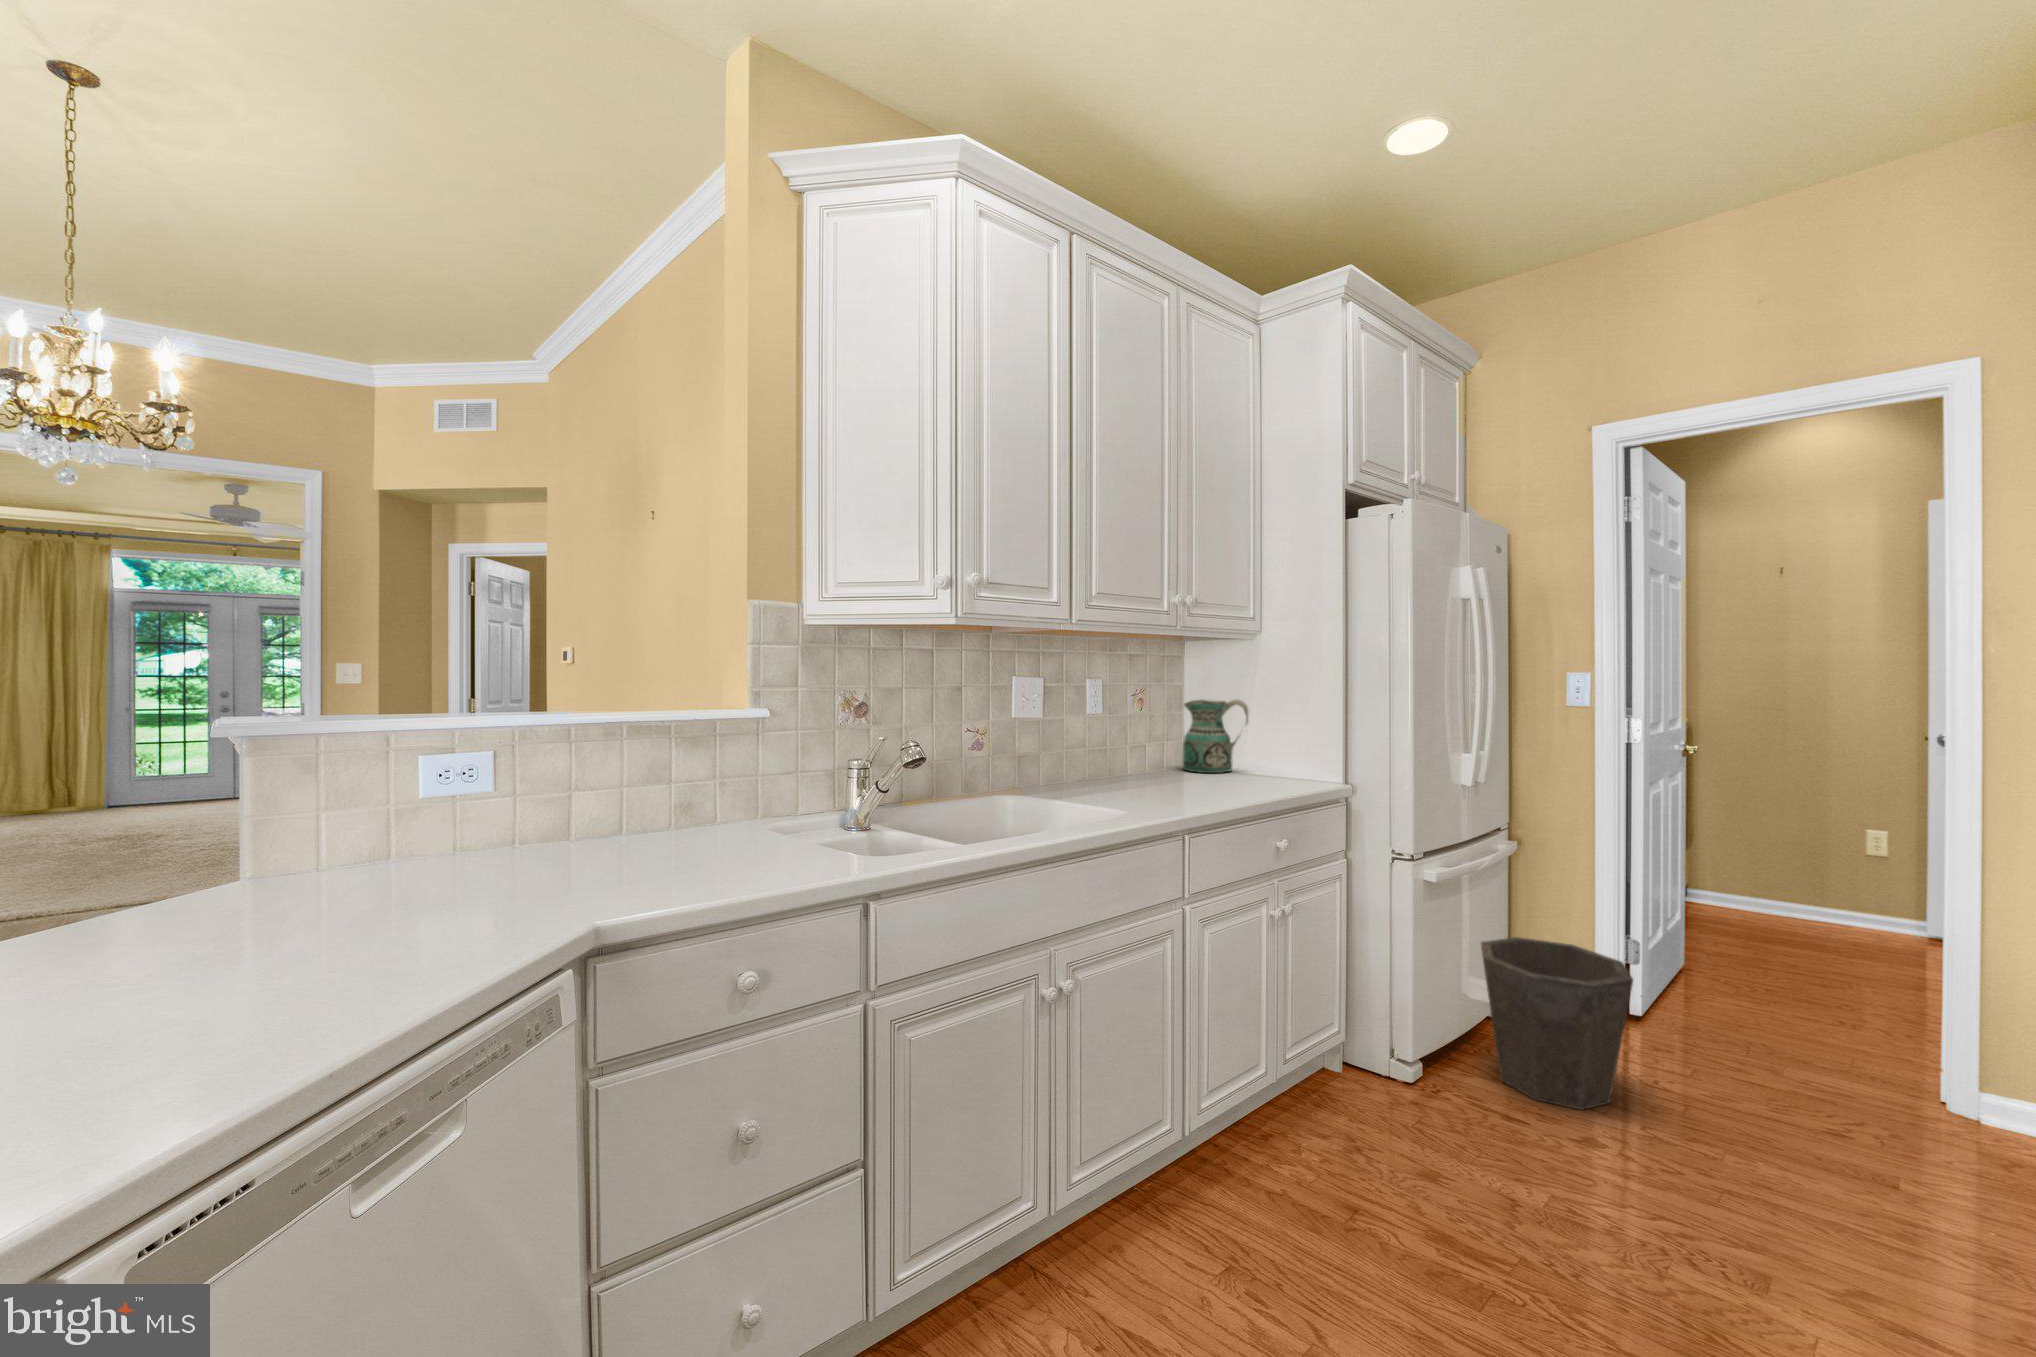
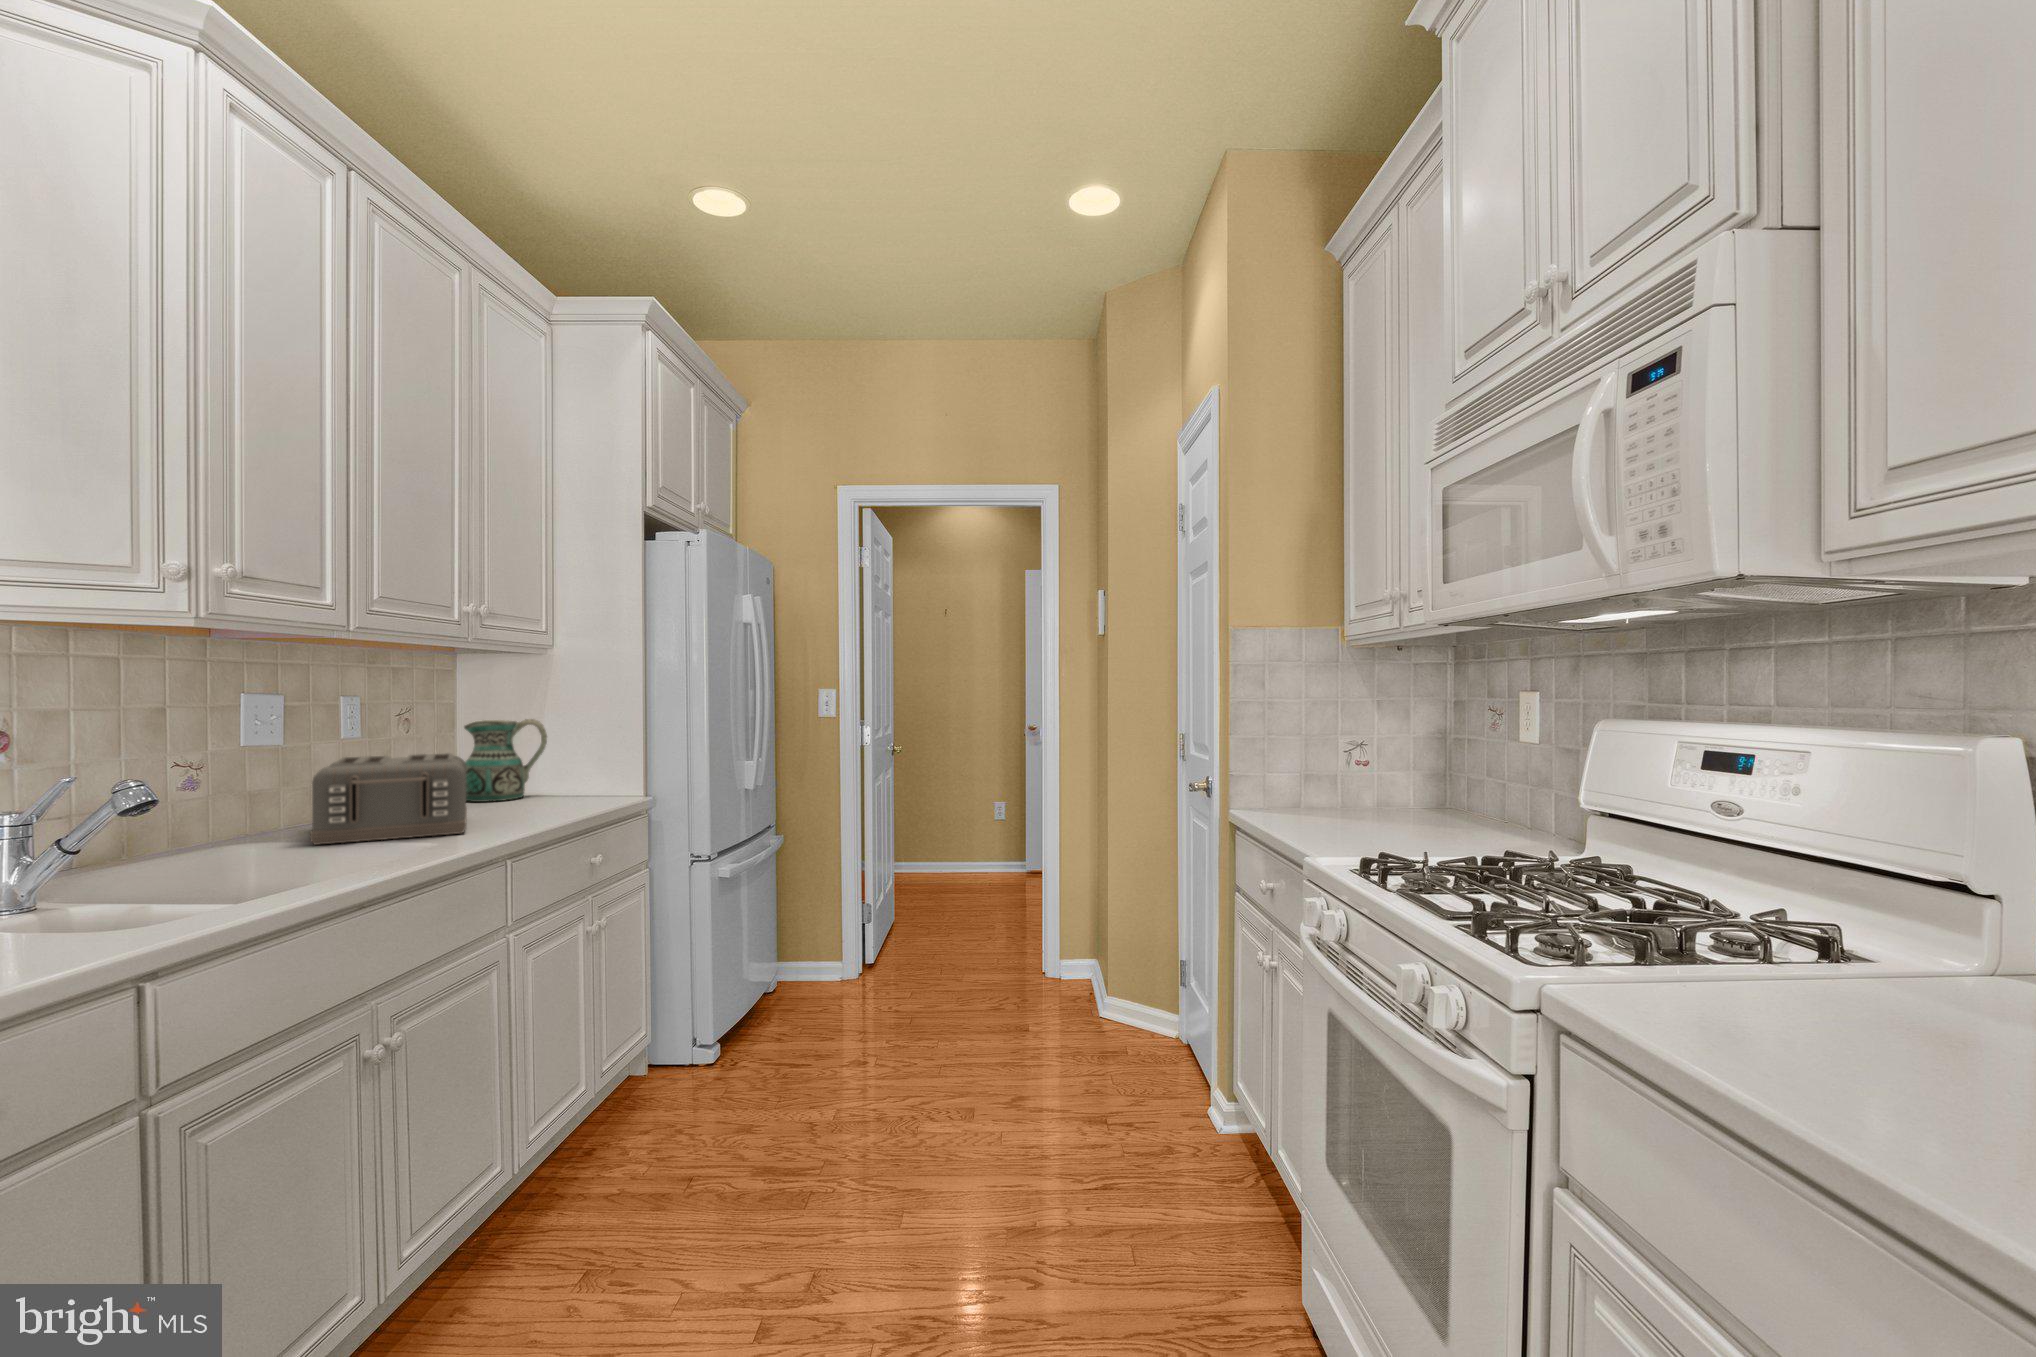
toaster: none [1049,727,1172,803] -> present [310,753,467,845]
waste bin: present [1481,937,1633,1110] -> none [763,911,871,1043]

